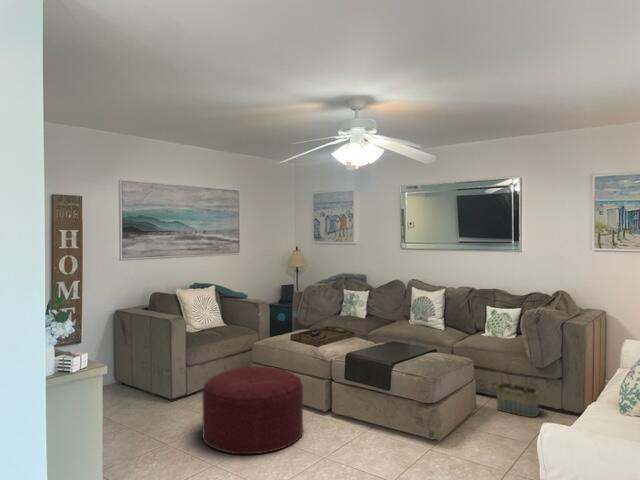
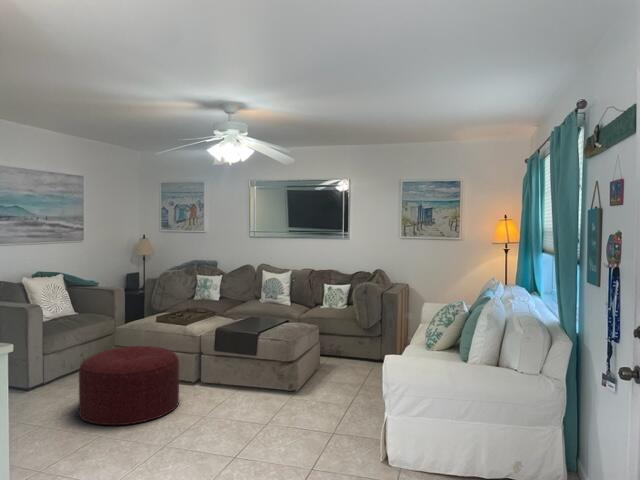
basket: present [496,358,540,417] -> none [335,323,368,368]

